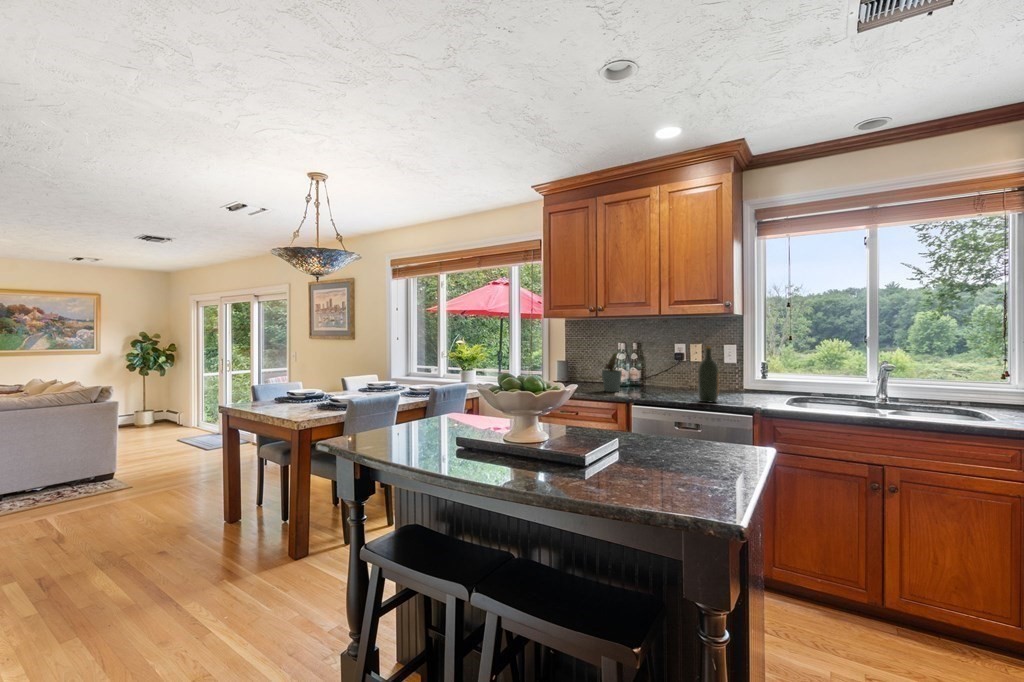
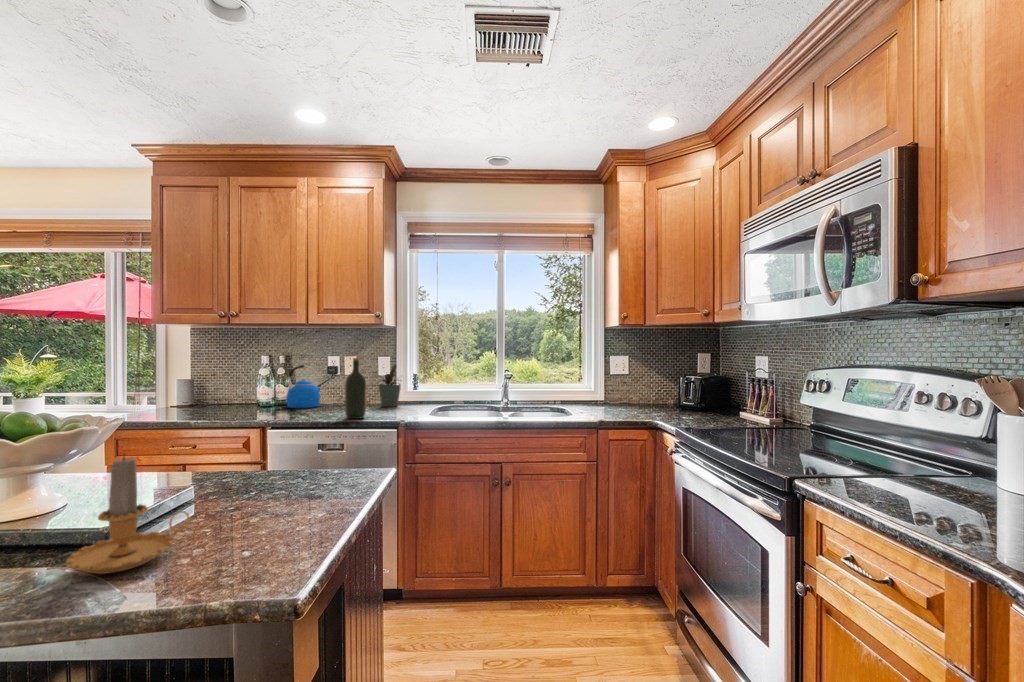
kettle: none [640,352,674,390] -> present [286,365,320,408]
potted plant: present [602,353,622,392] -> present [373,365,400,407]
candle: none [574,406,635,483] -> present [66,458,189,574]

